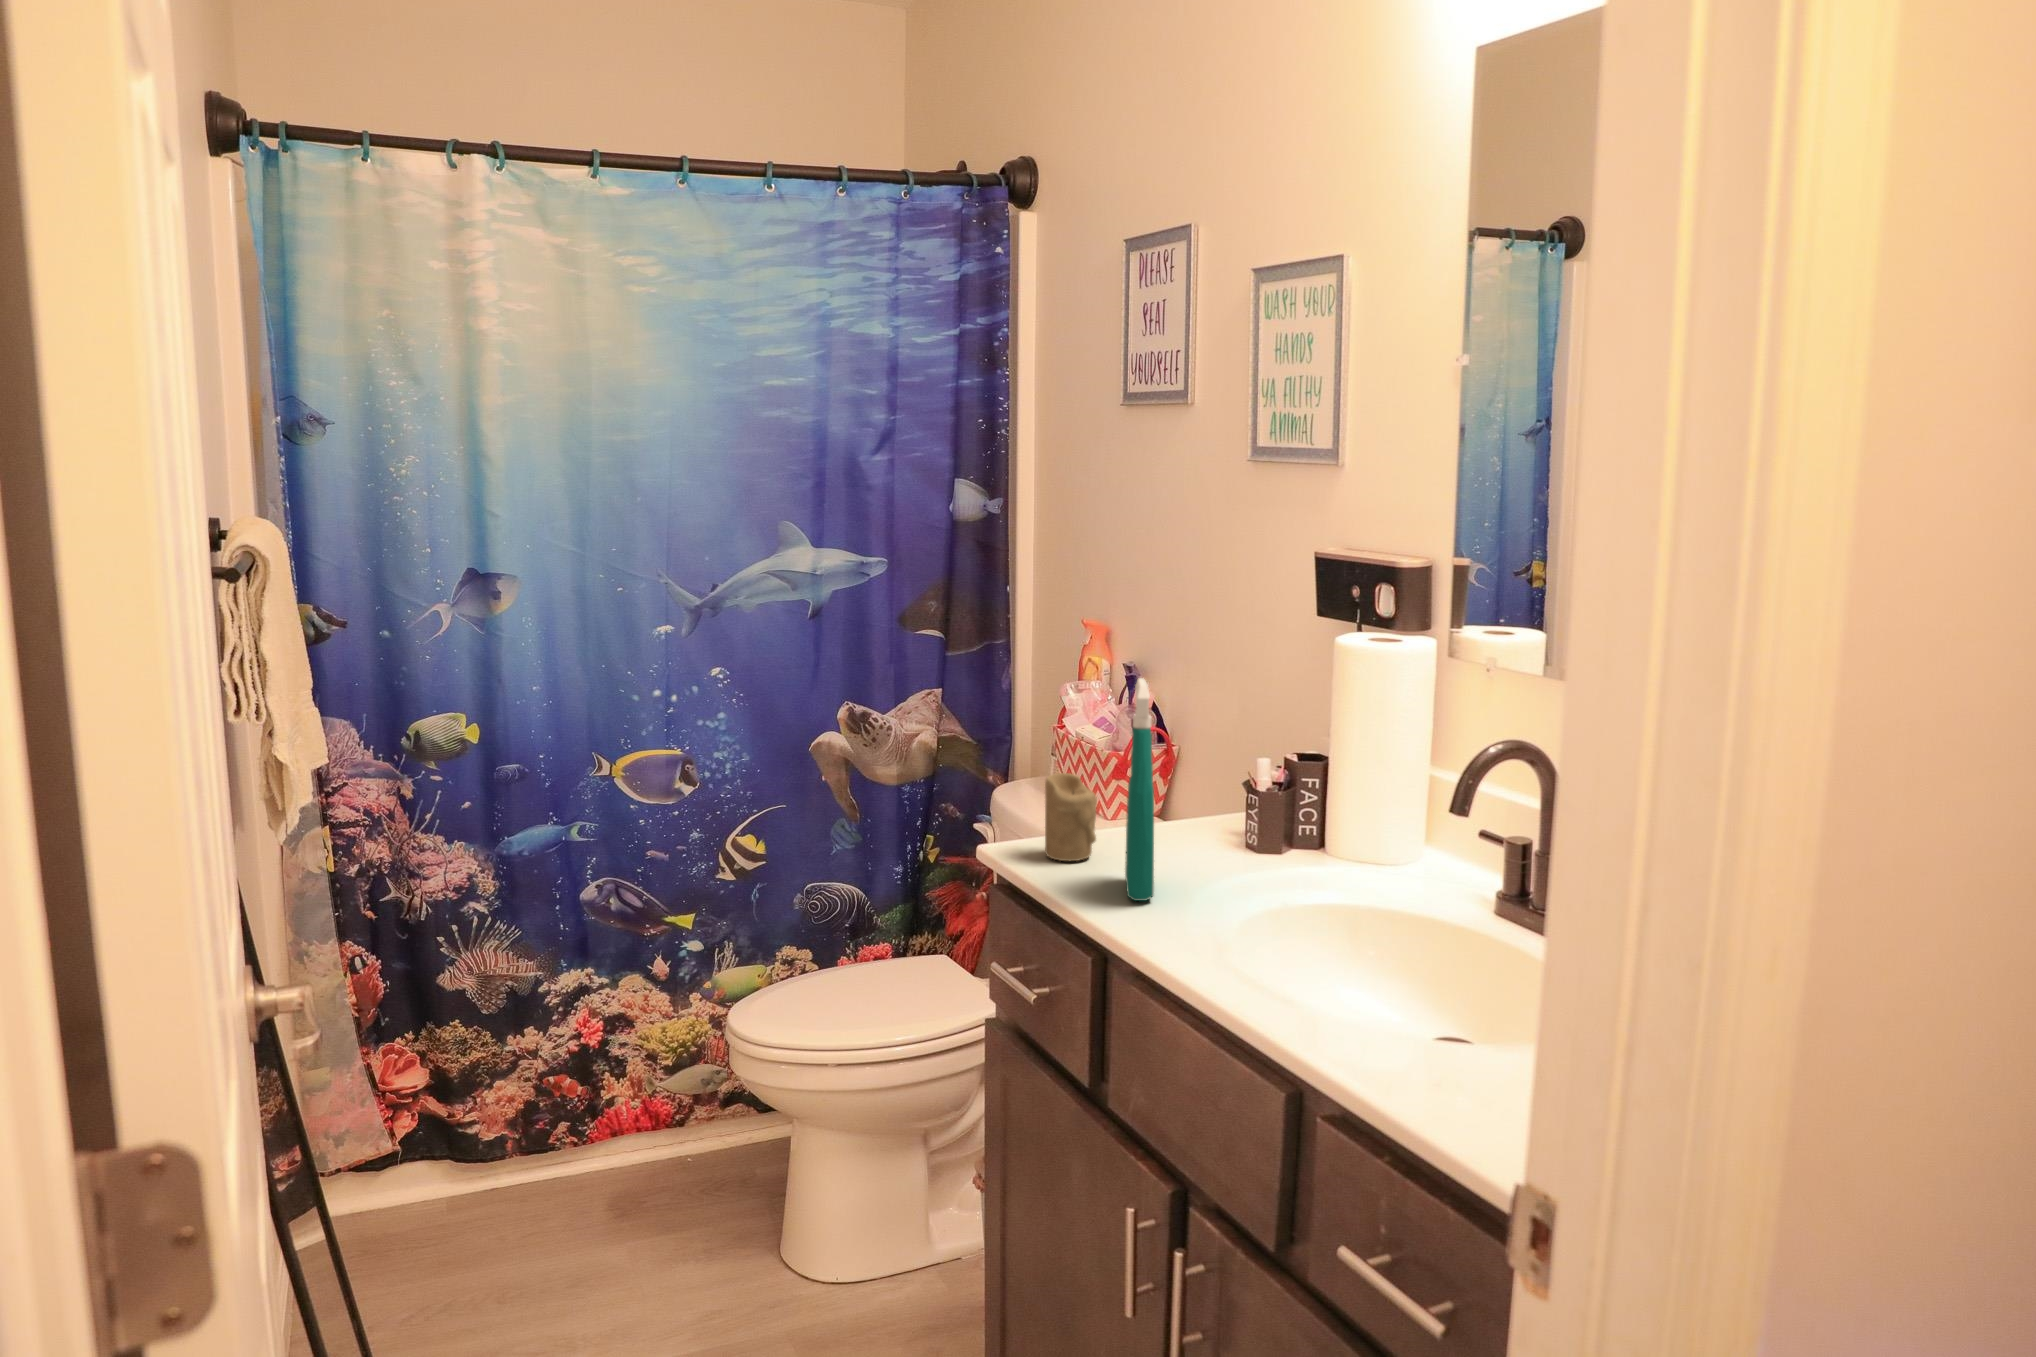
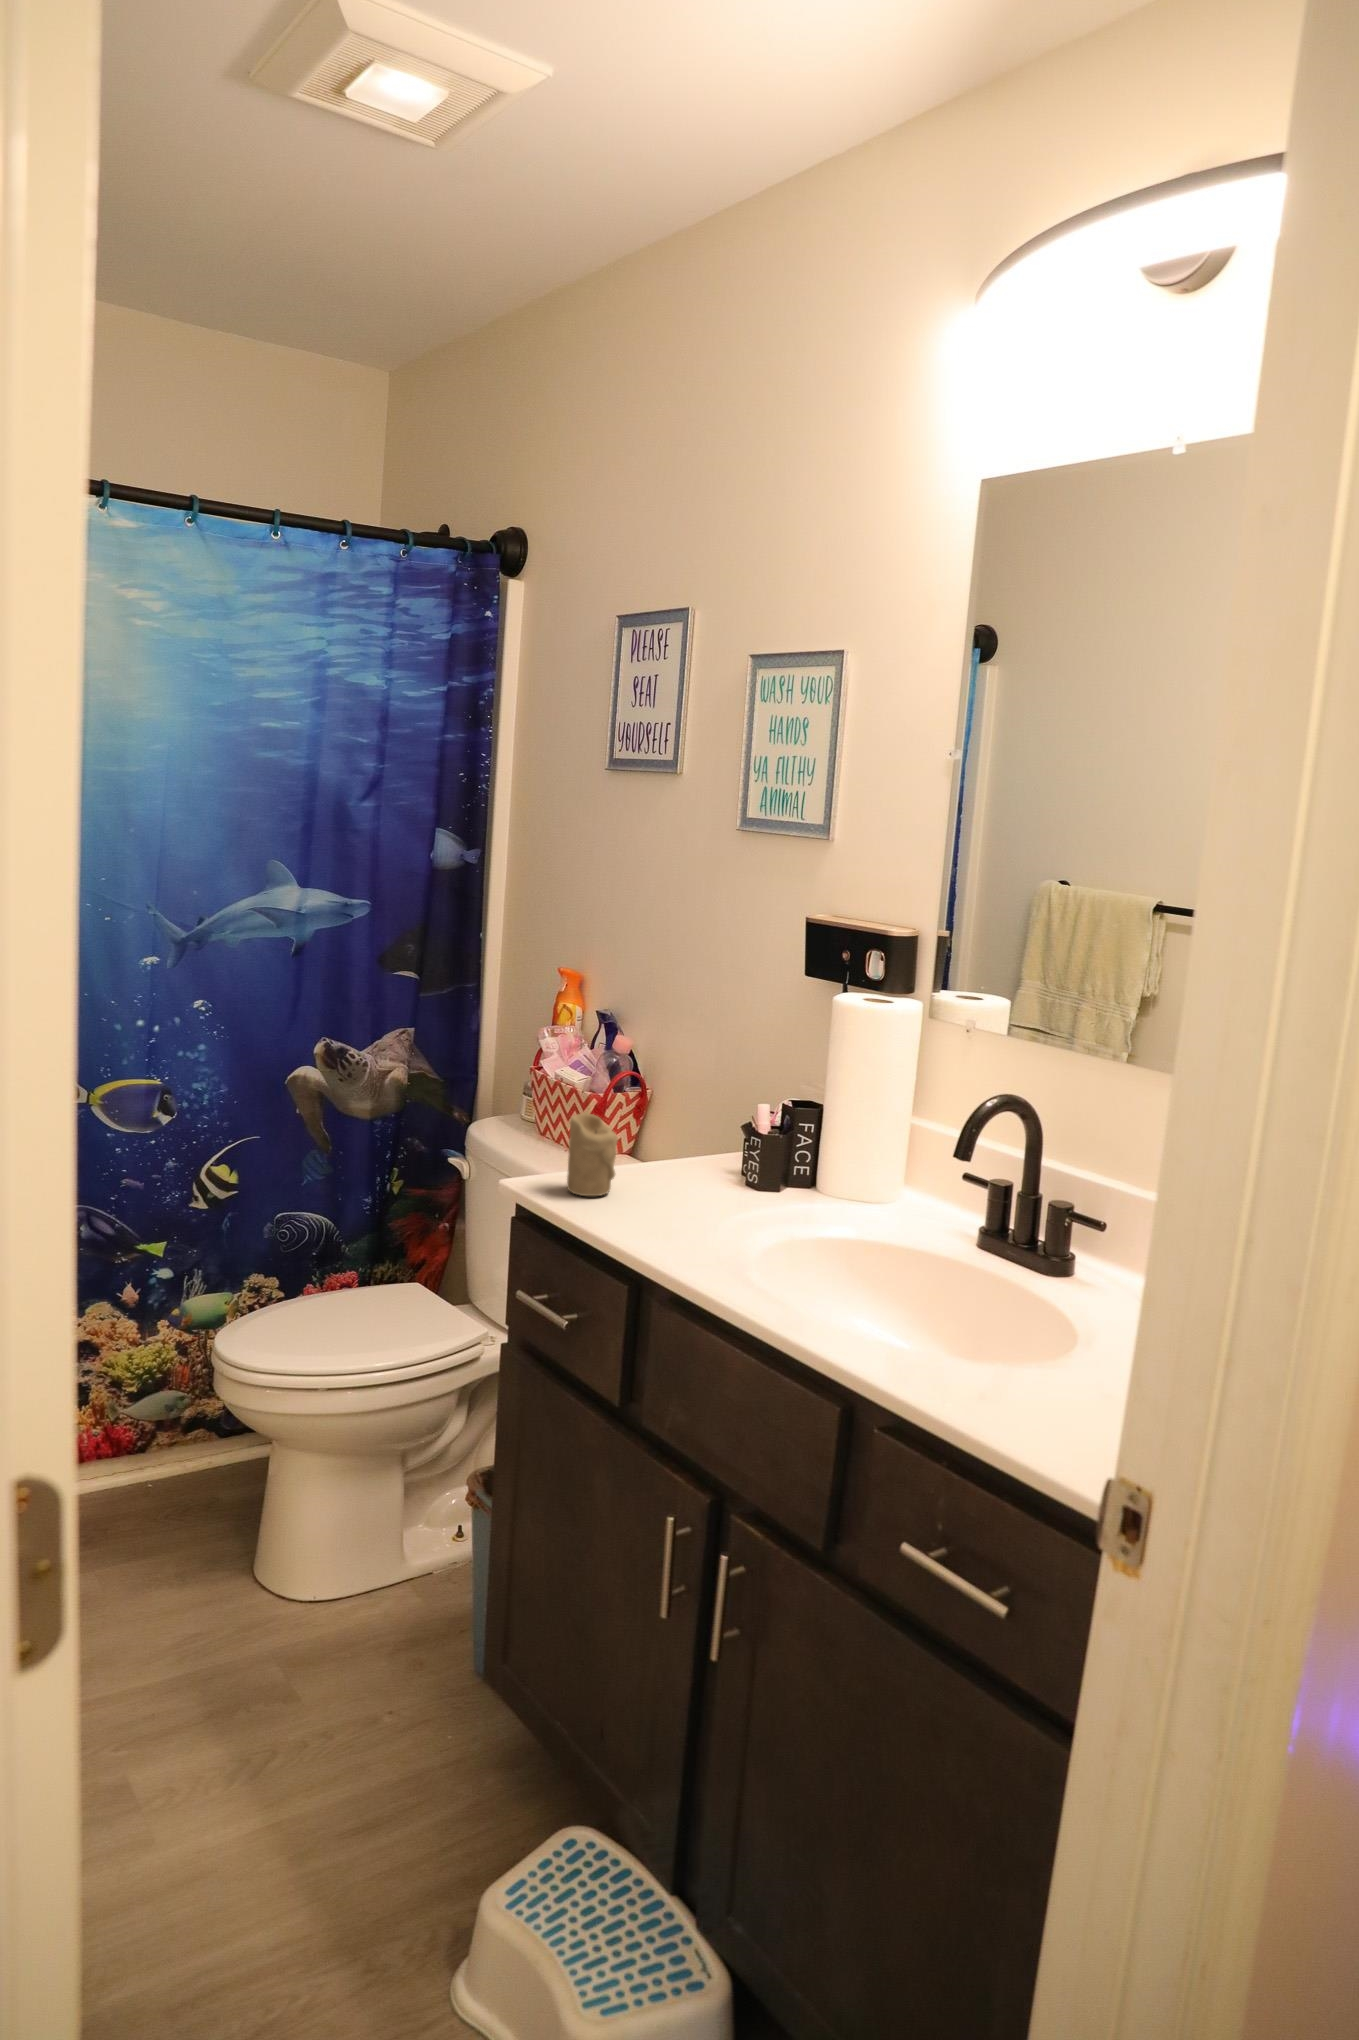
spray bottle: present [1125,678,1154,901] -> none [649,1028,686,1234]

